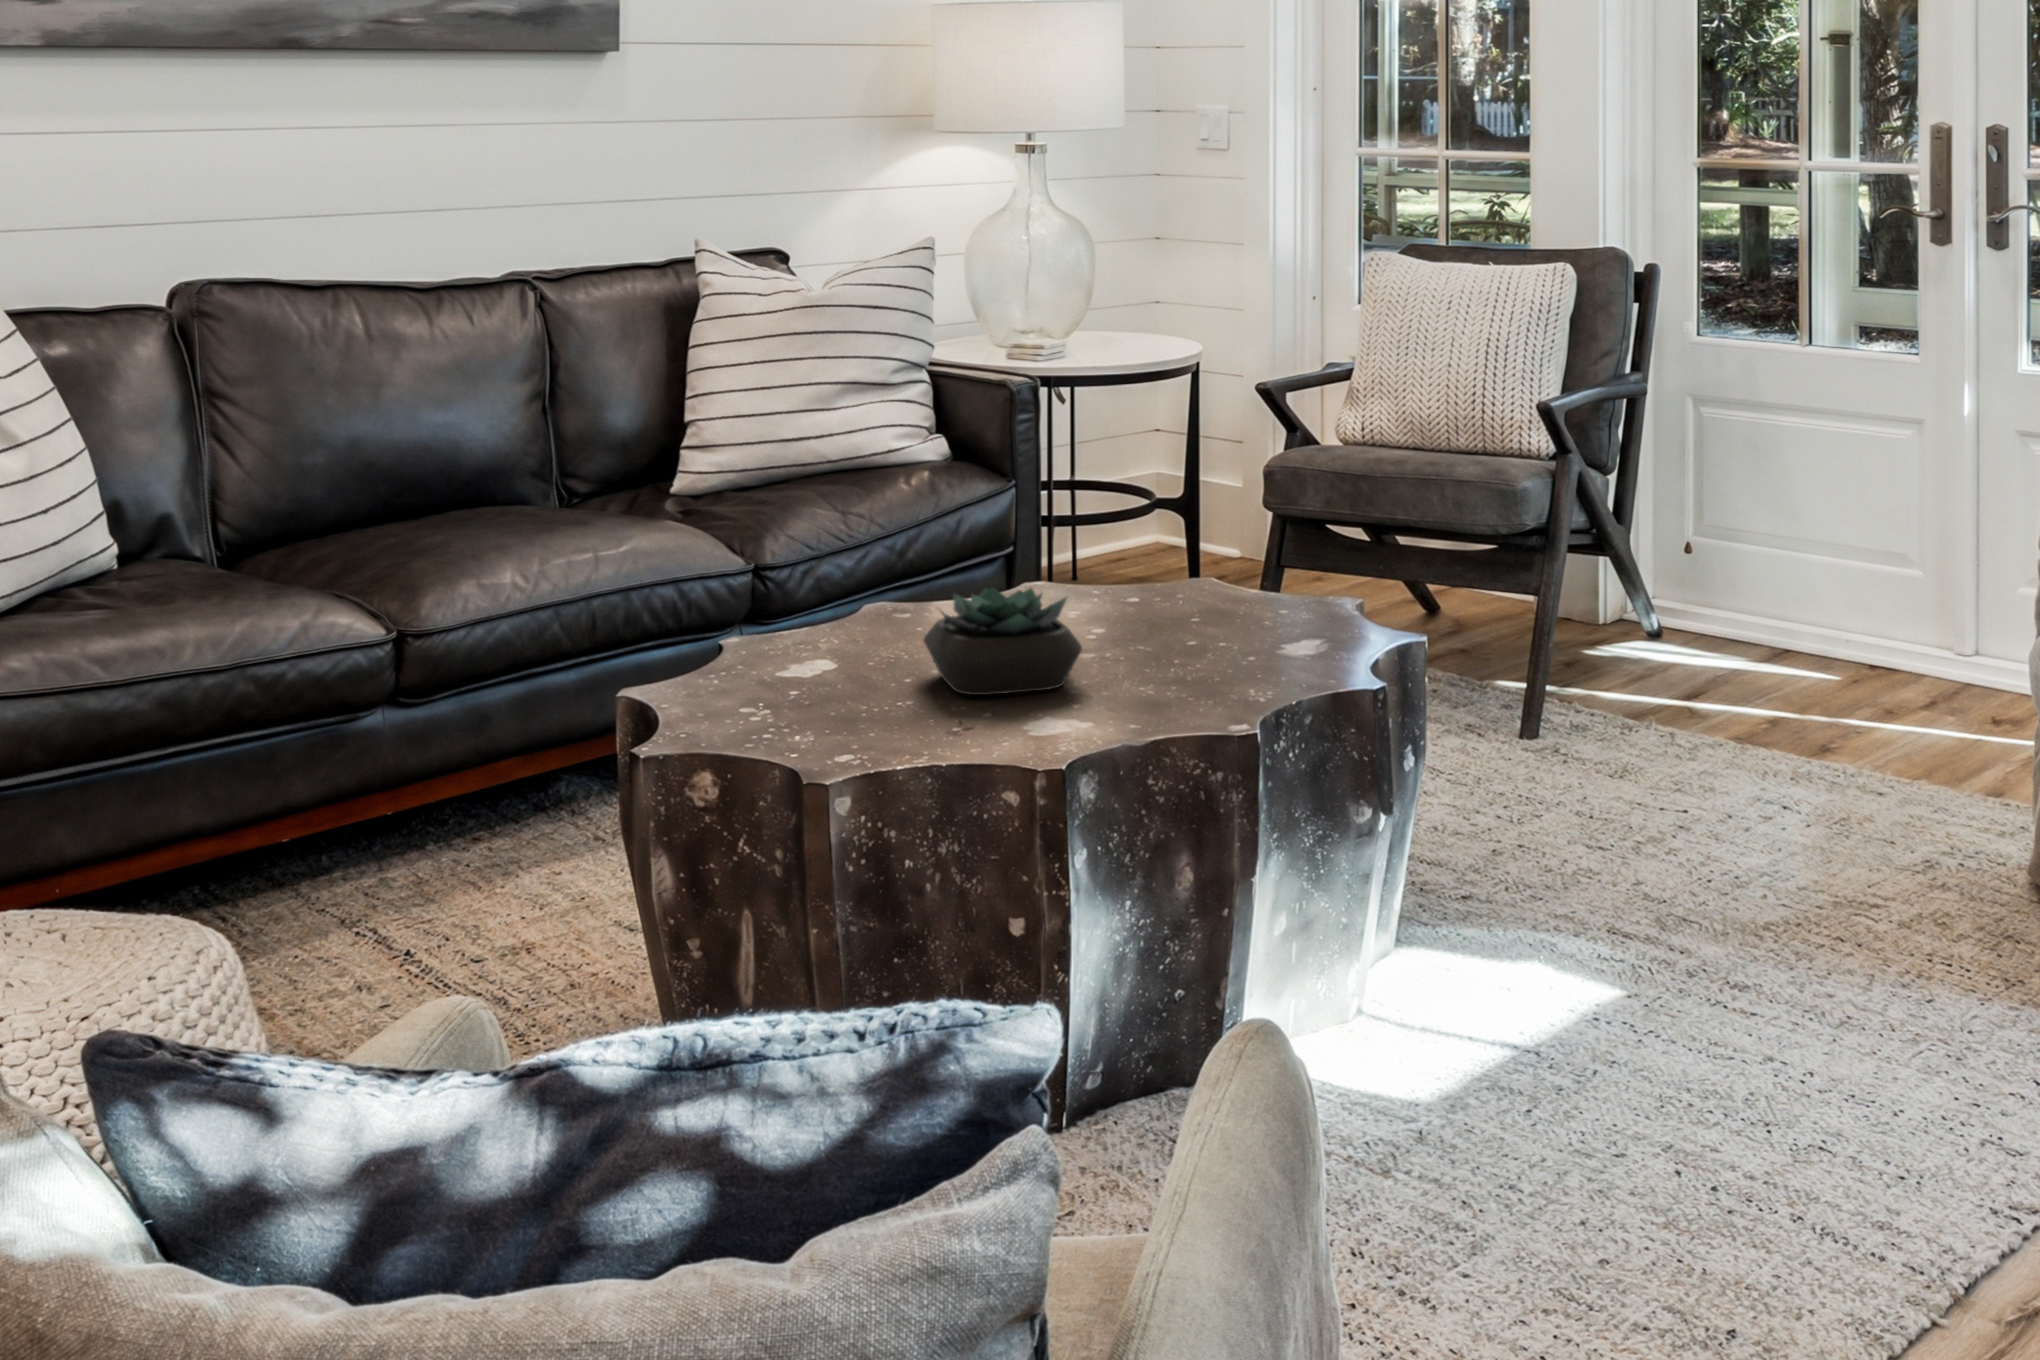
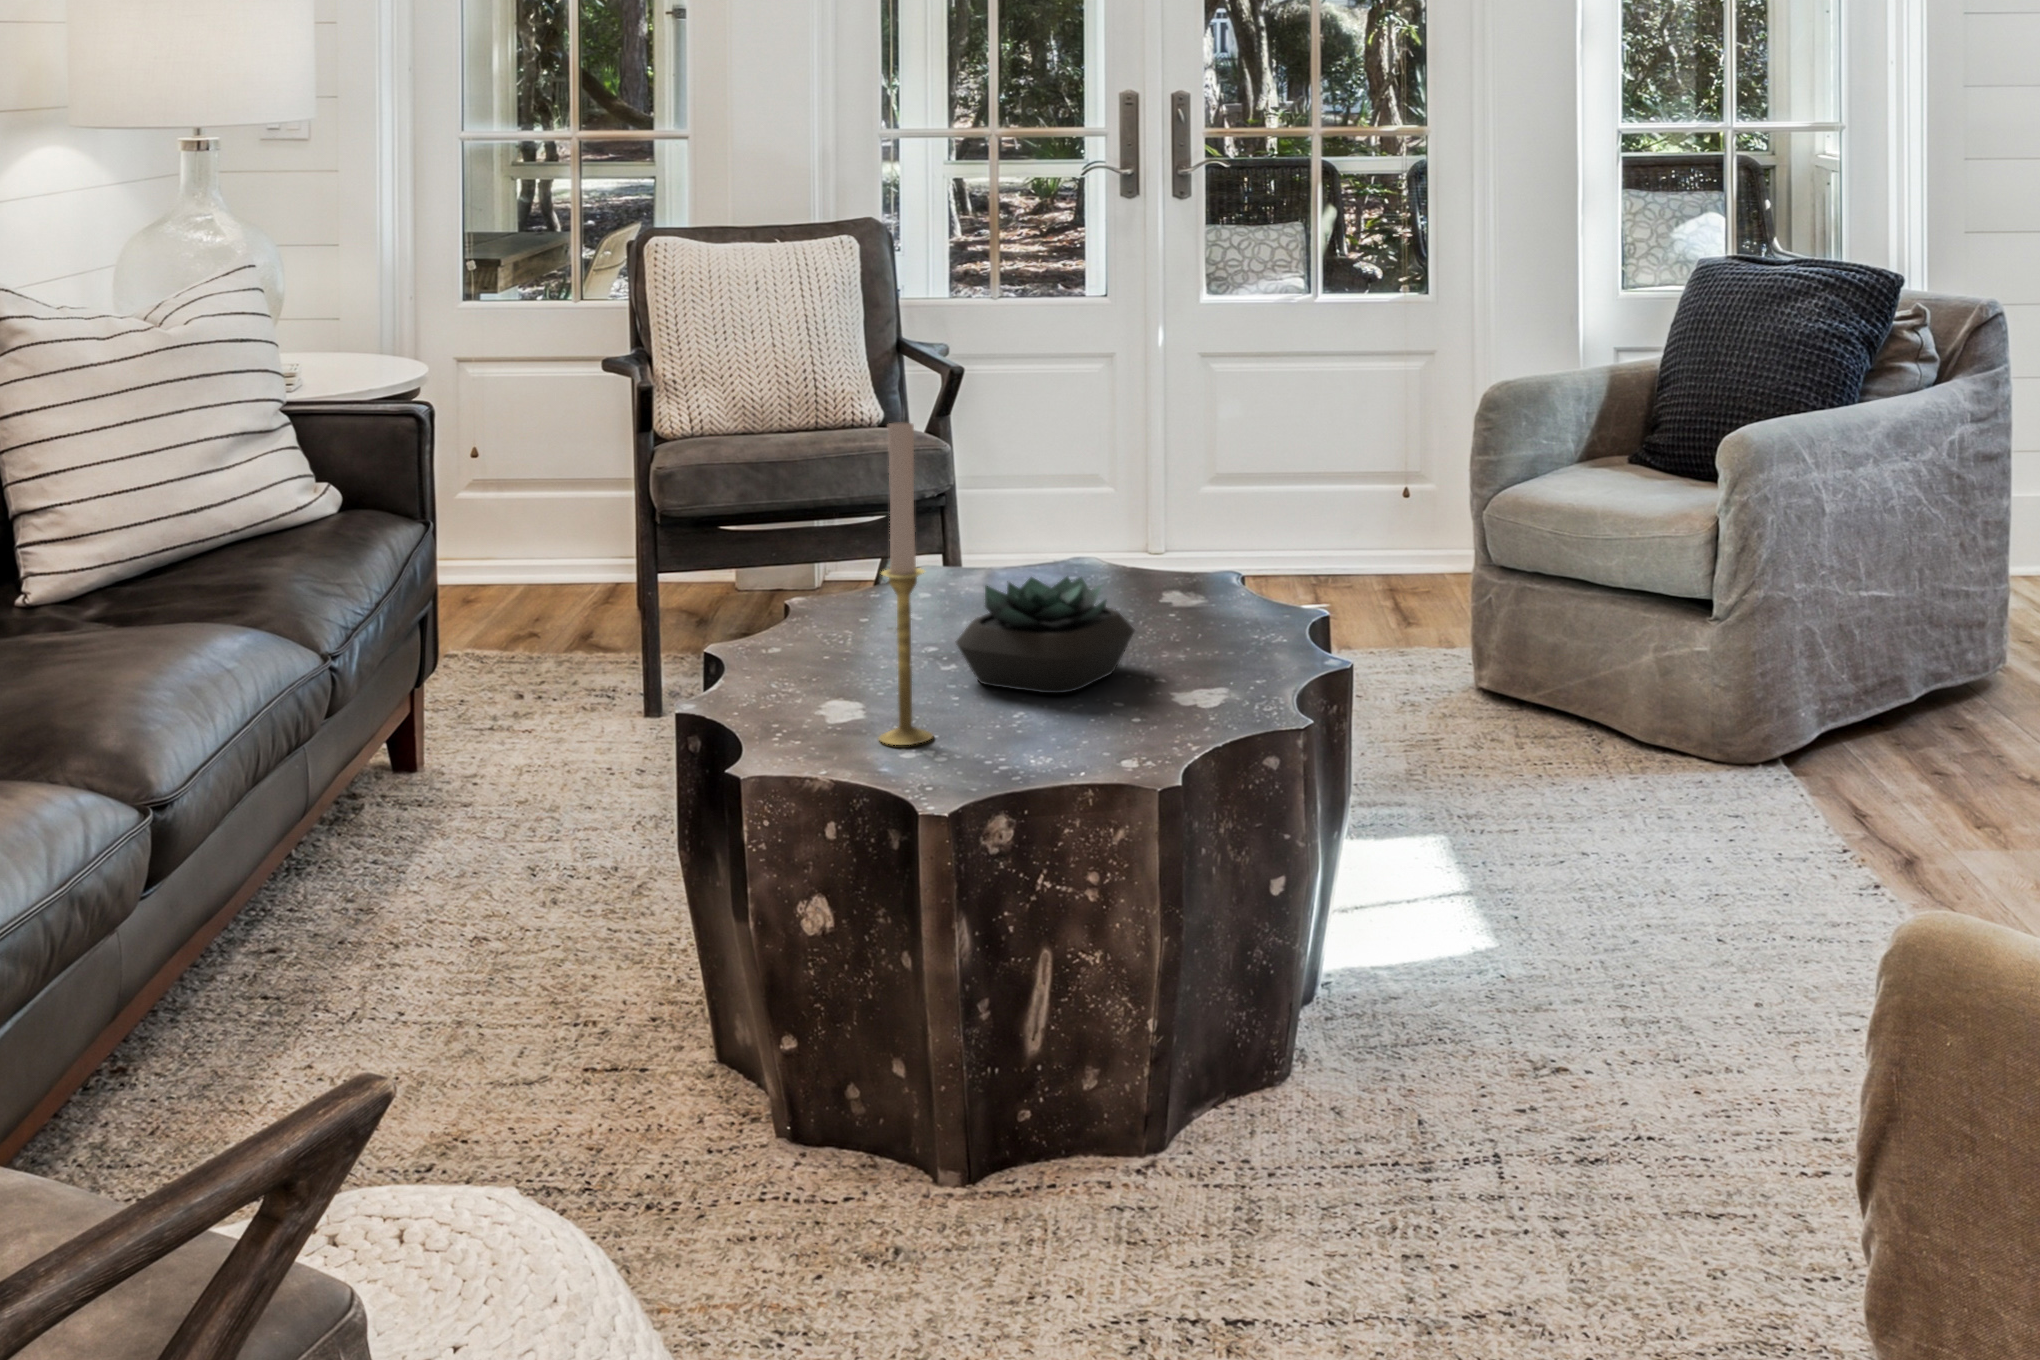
candlestick: none [763,411,813,704] -> present [879,422,933,745]

